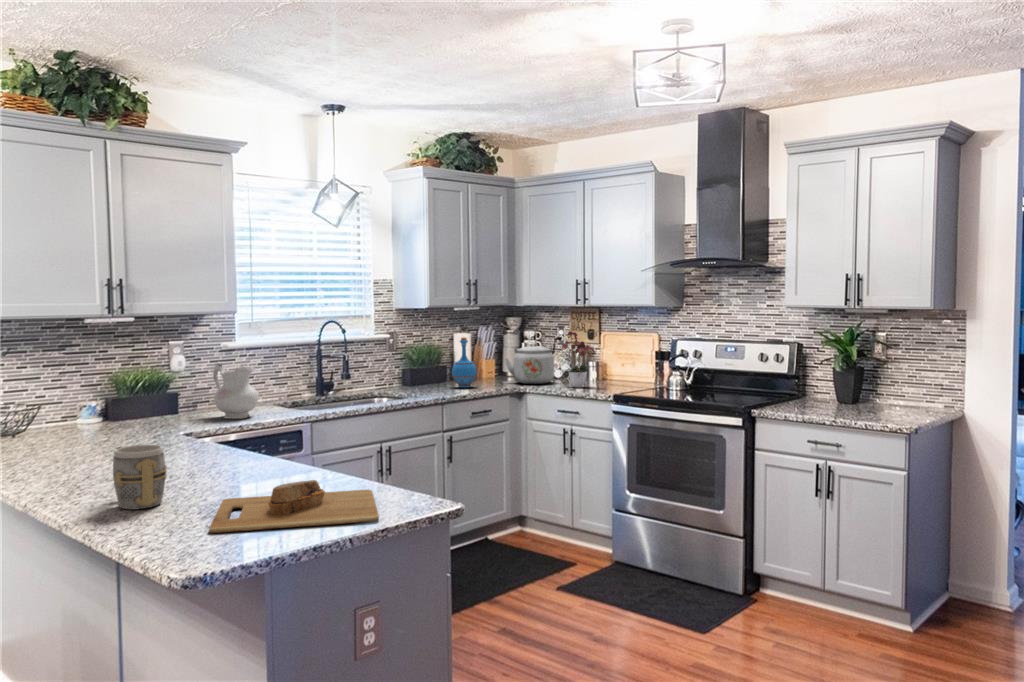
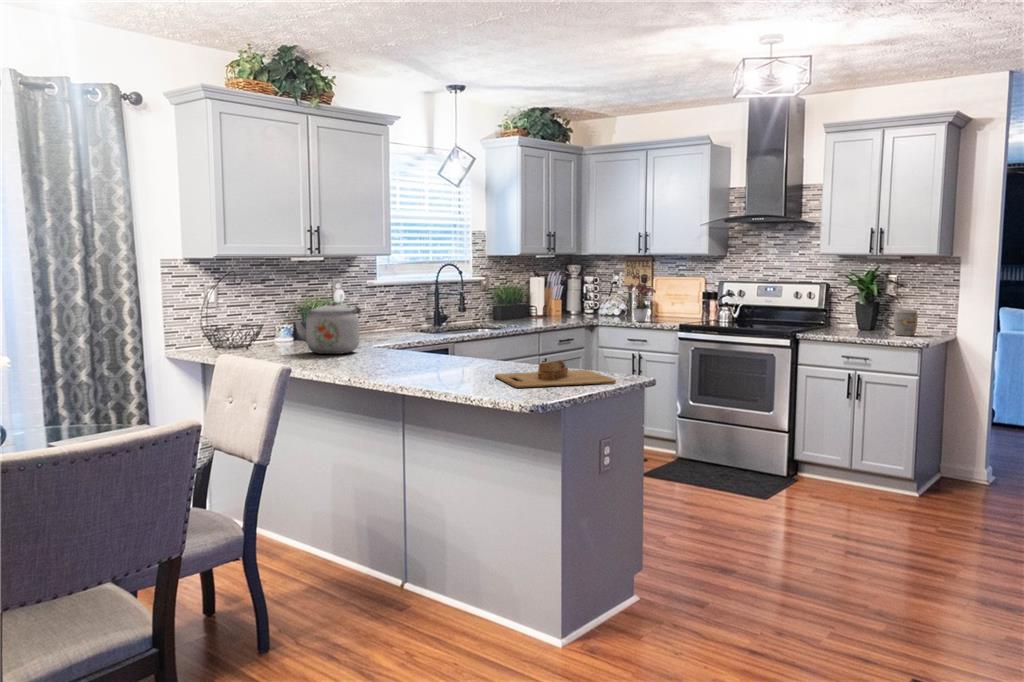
bottle: present [452,338,477,388] -> none [536,280,557,322]
kettle: present [505,343,554,384] -> present [295,302,361,354]
ceramic pitcher: present [213,363,258,419] -> none [377,295,413,339]
mug: present [113,445,167,510] -> present [883,309,918,336]

